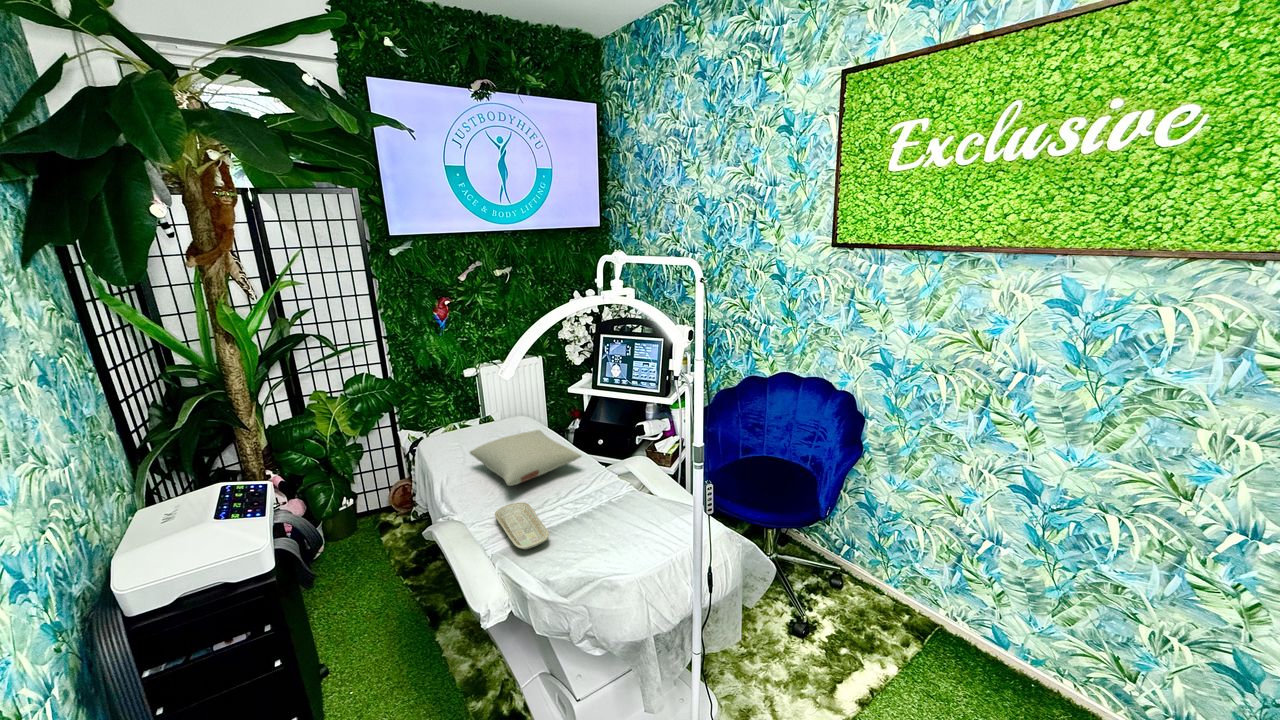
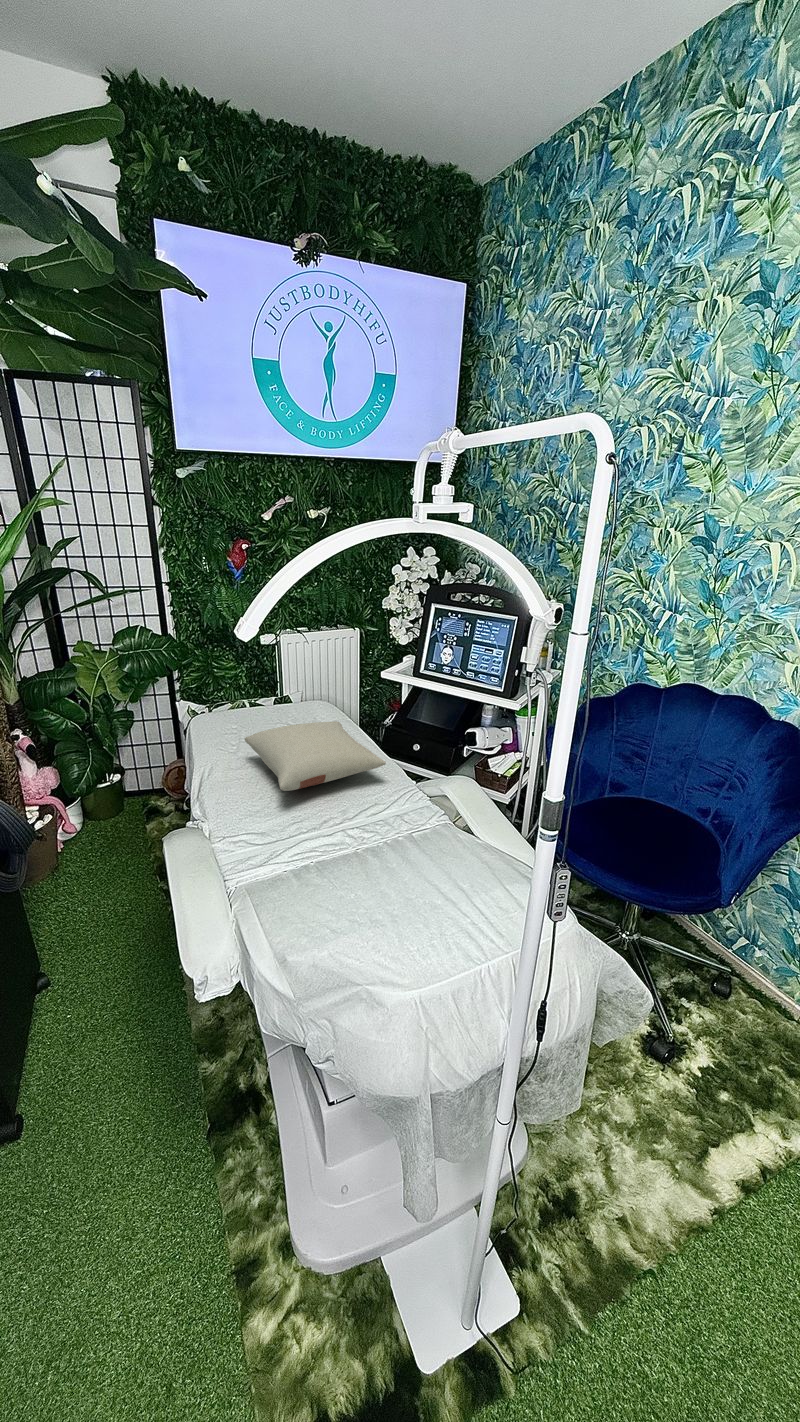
tray: present [495,503,549,549] -> none [258,815,322,883]

